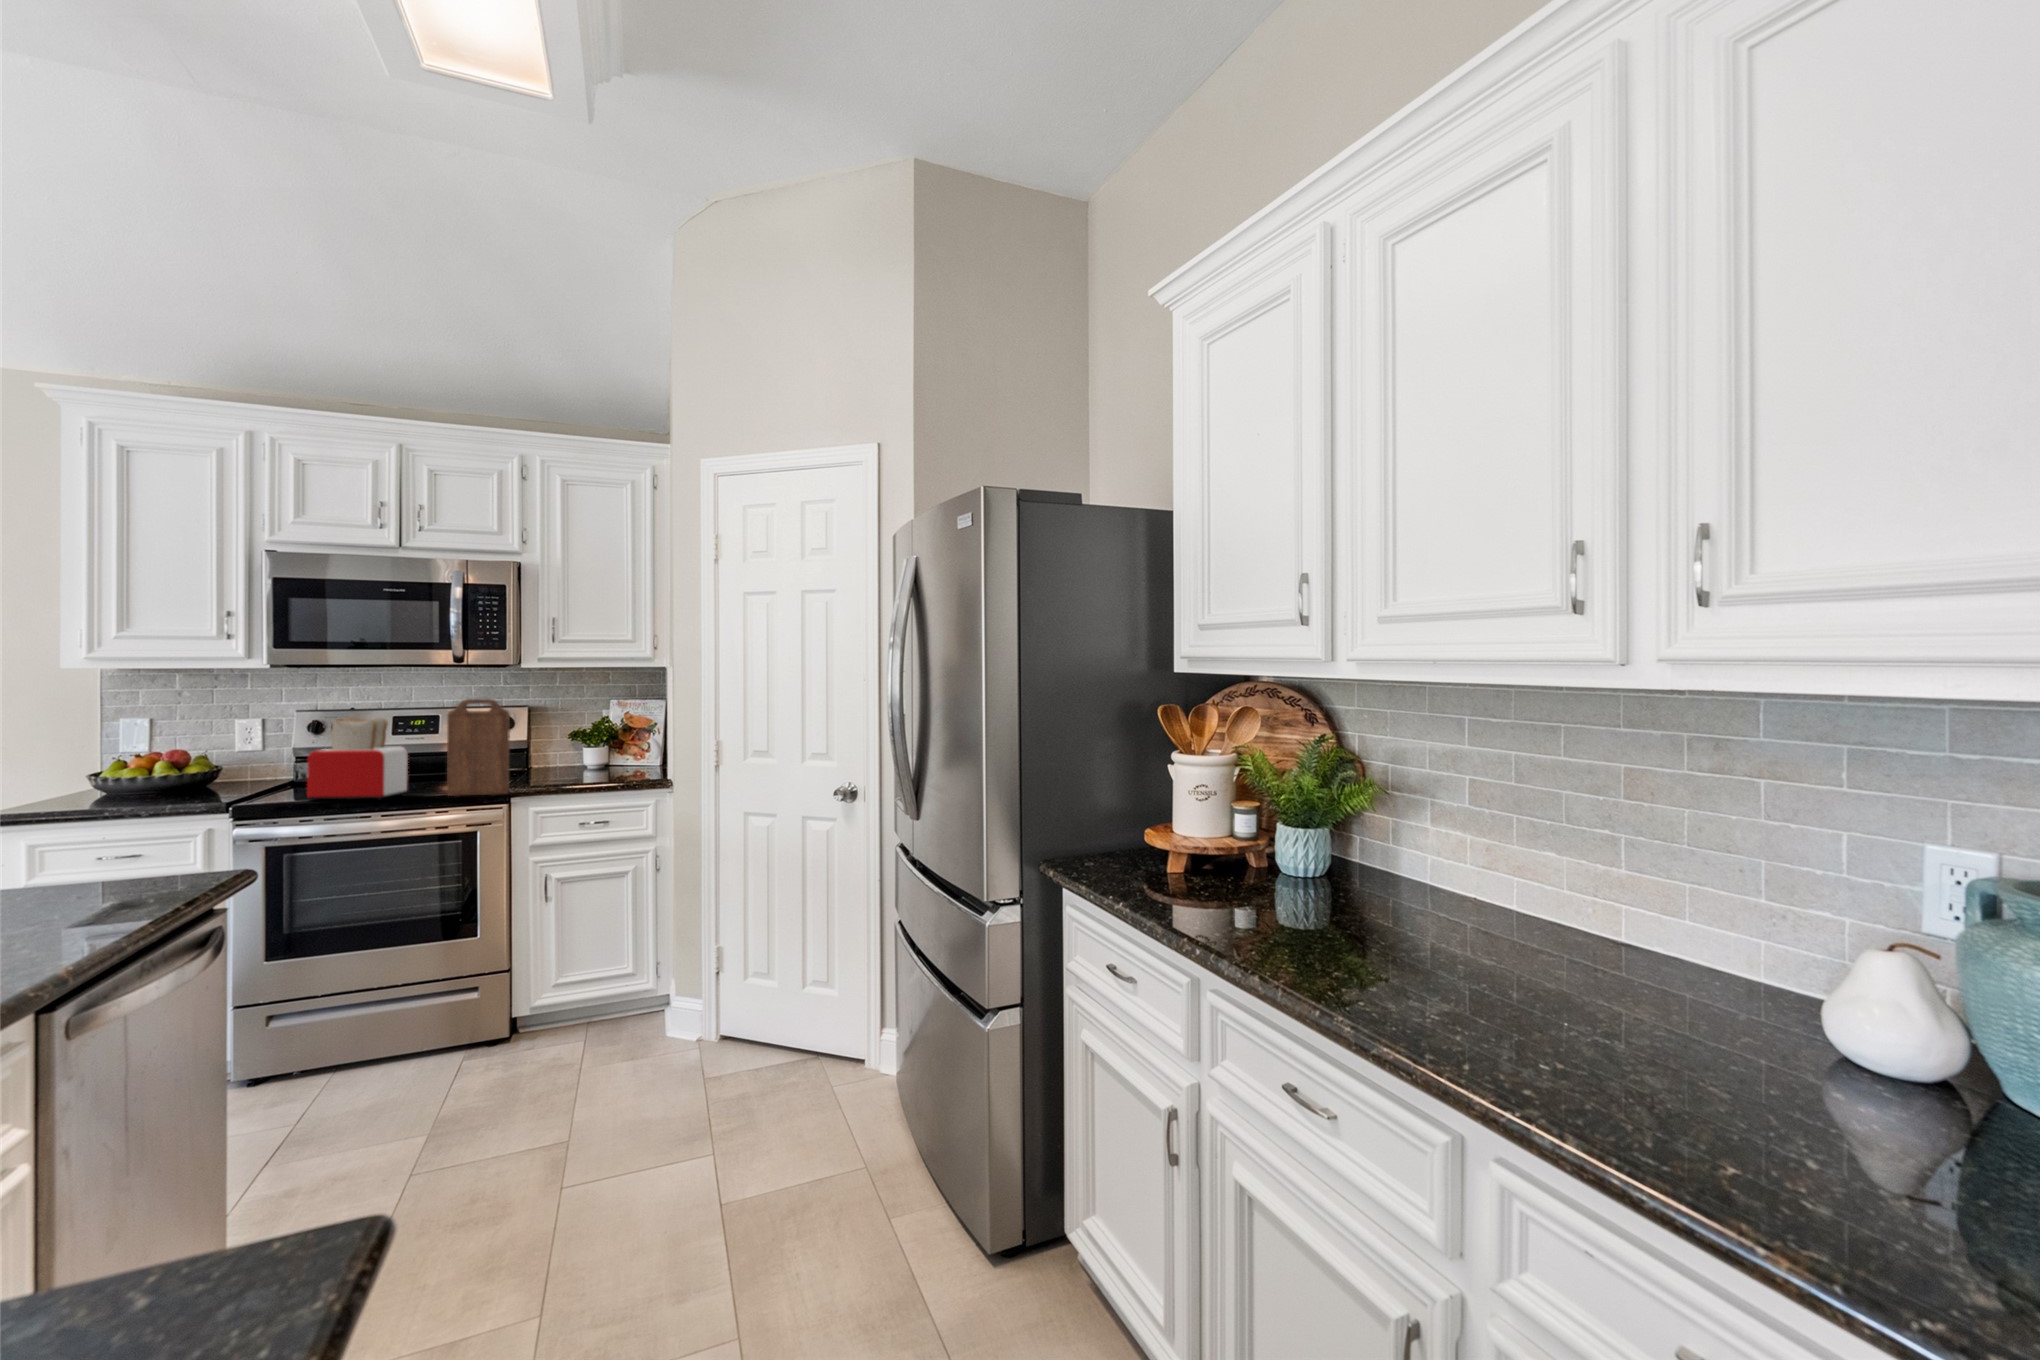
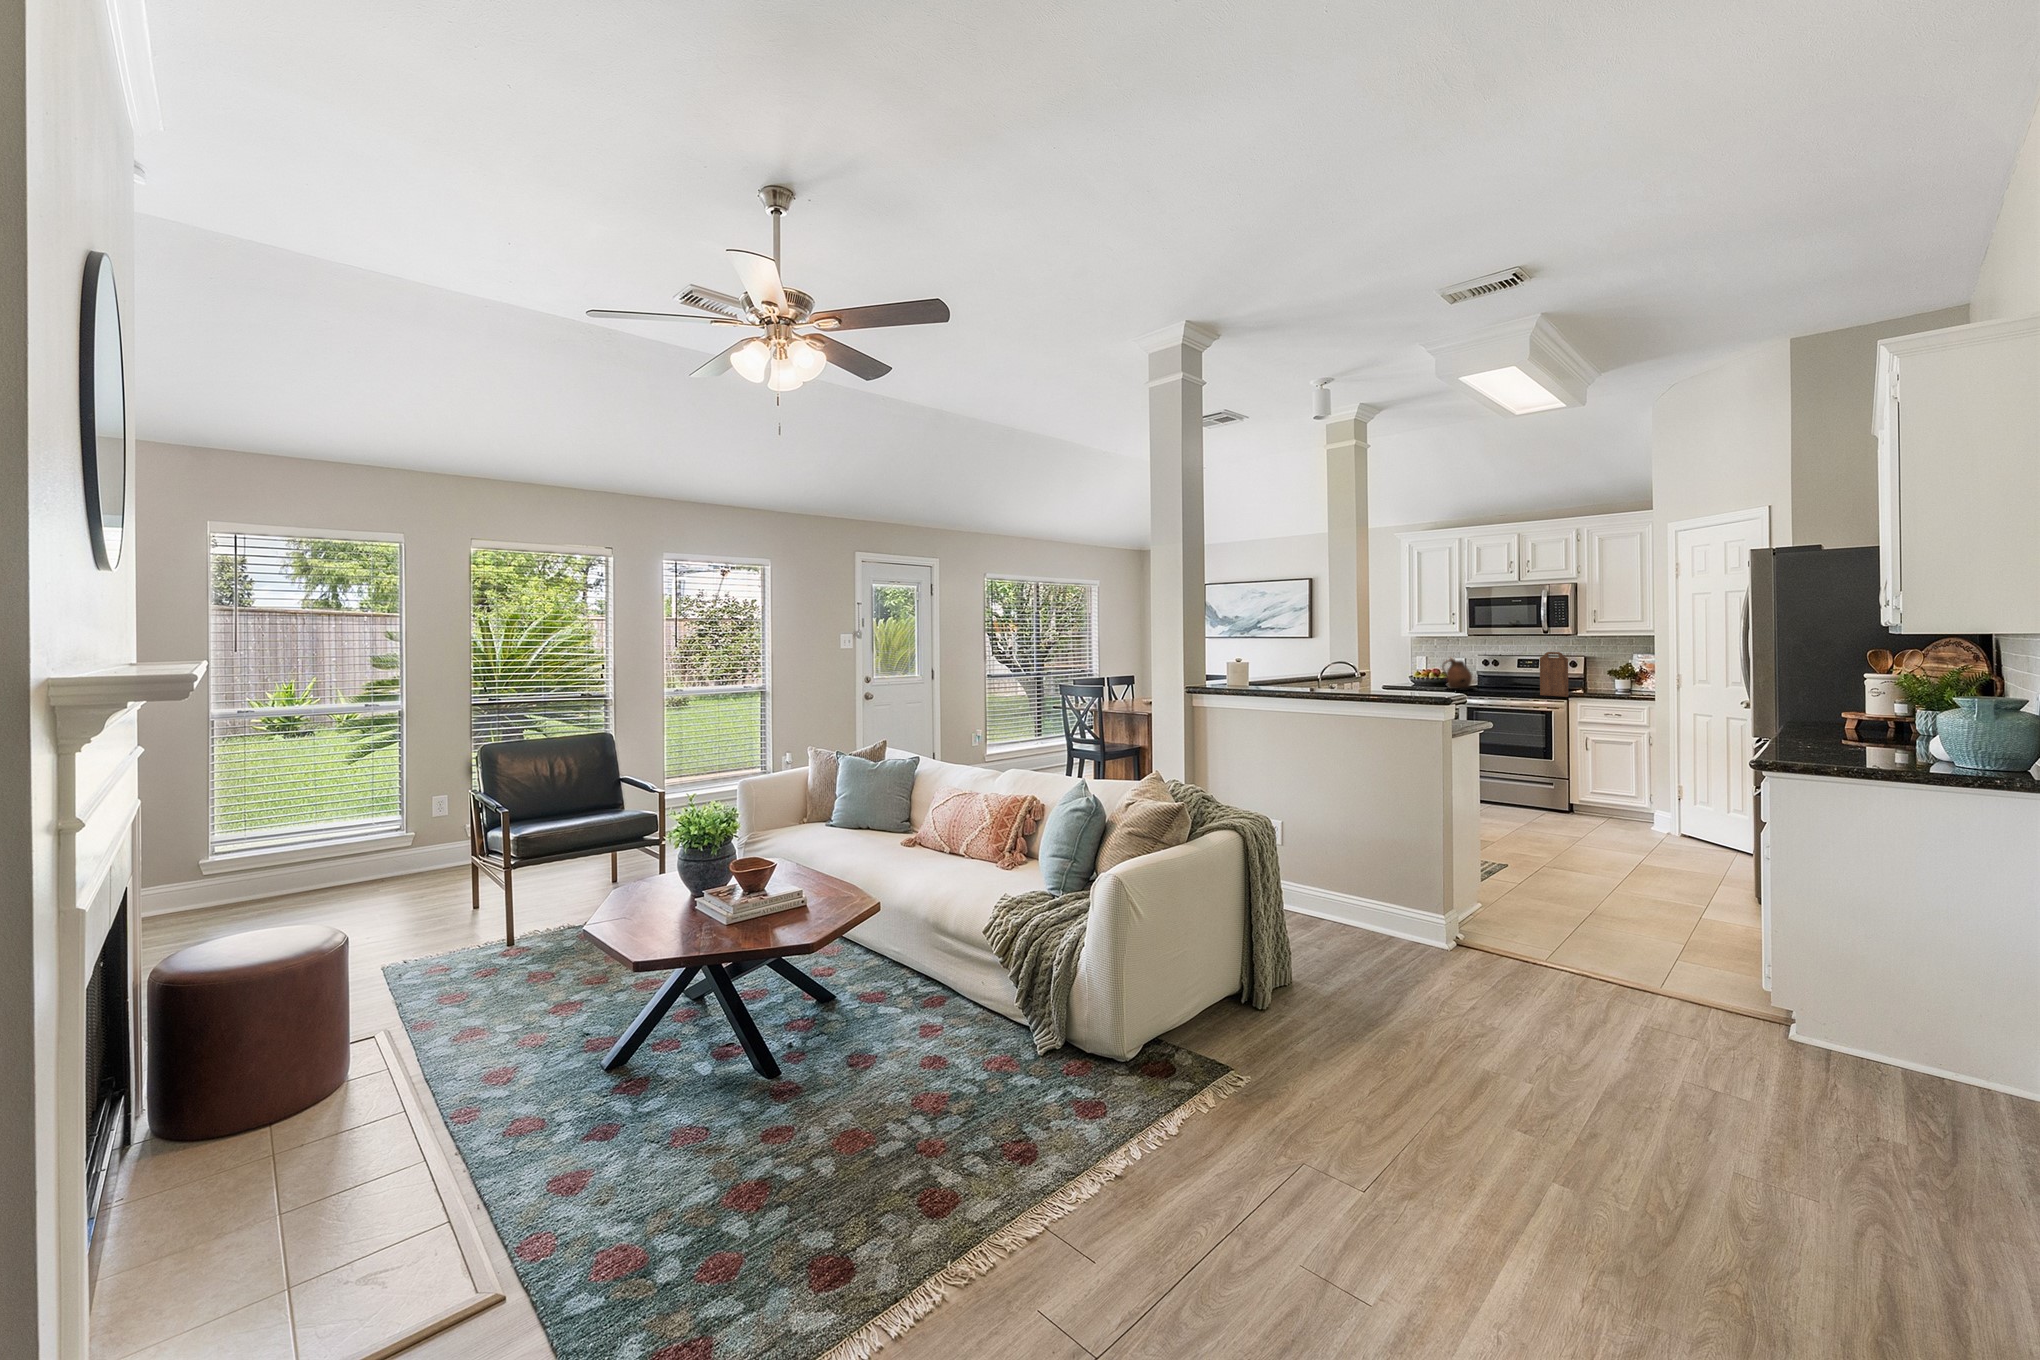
toaster: present [307,718,408,801] -> none [1484,658,1523,694]
ceramic pitcher: none [187,719,292,803] -> present [1442,658,1472,690]

